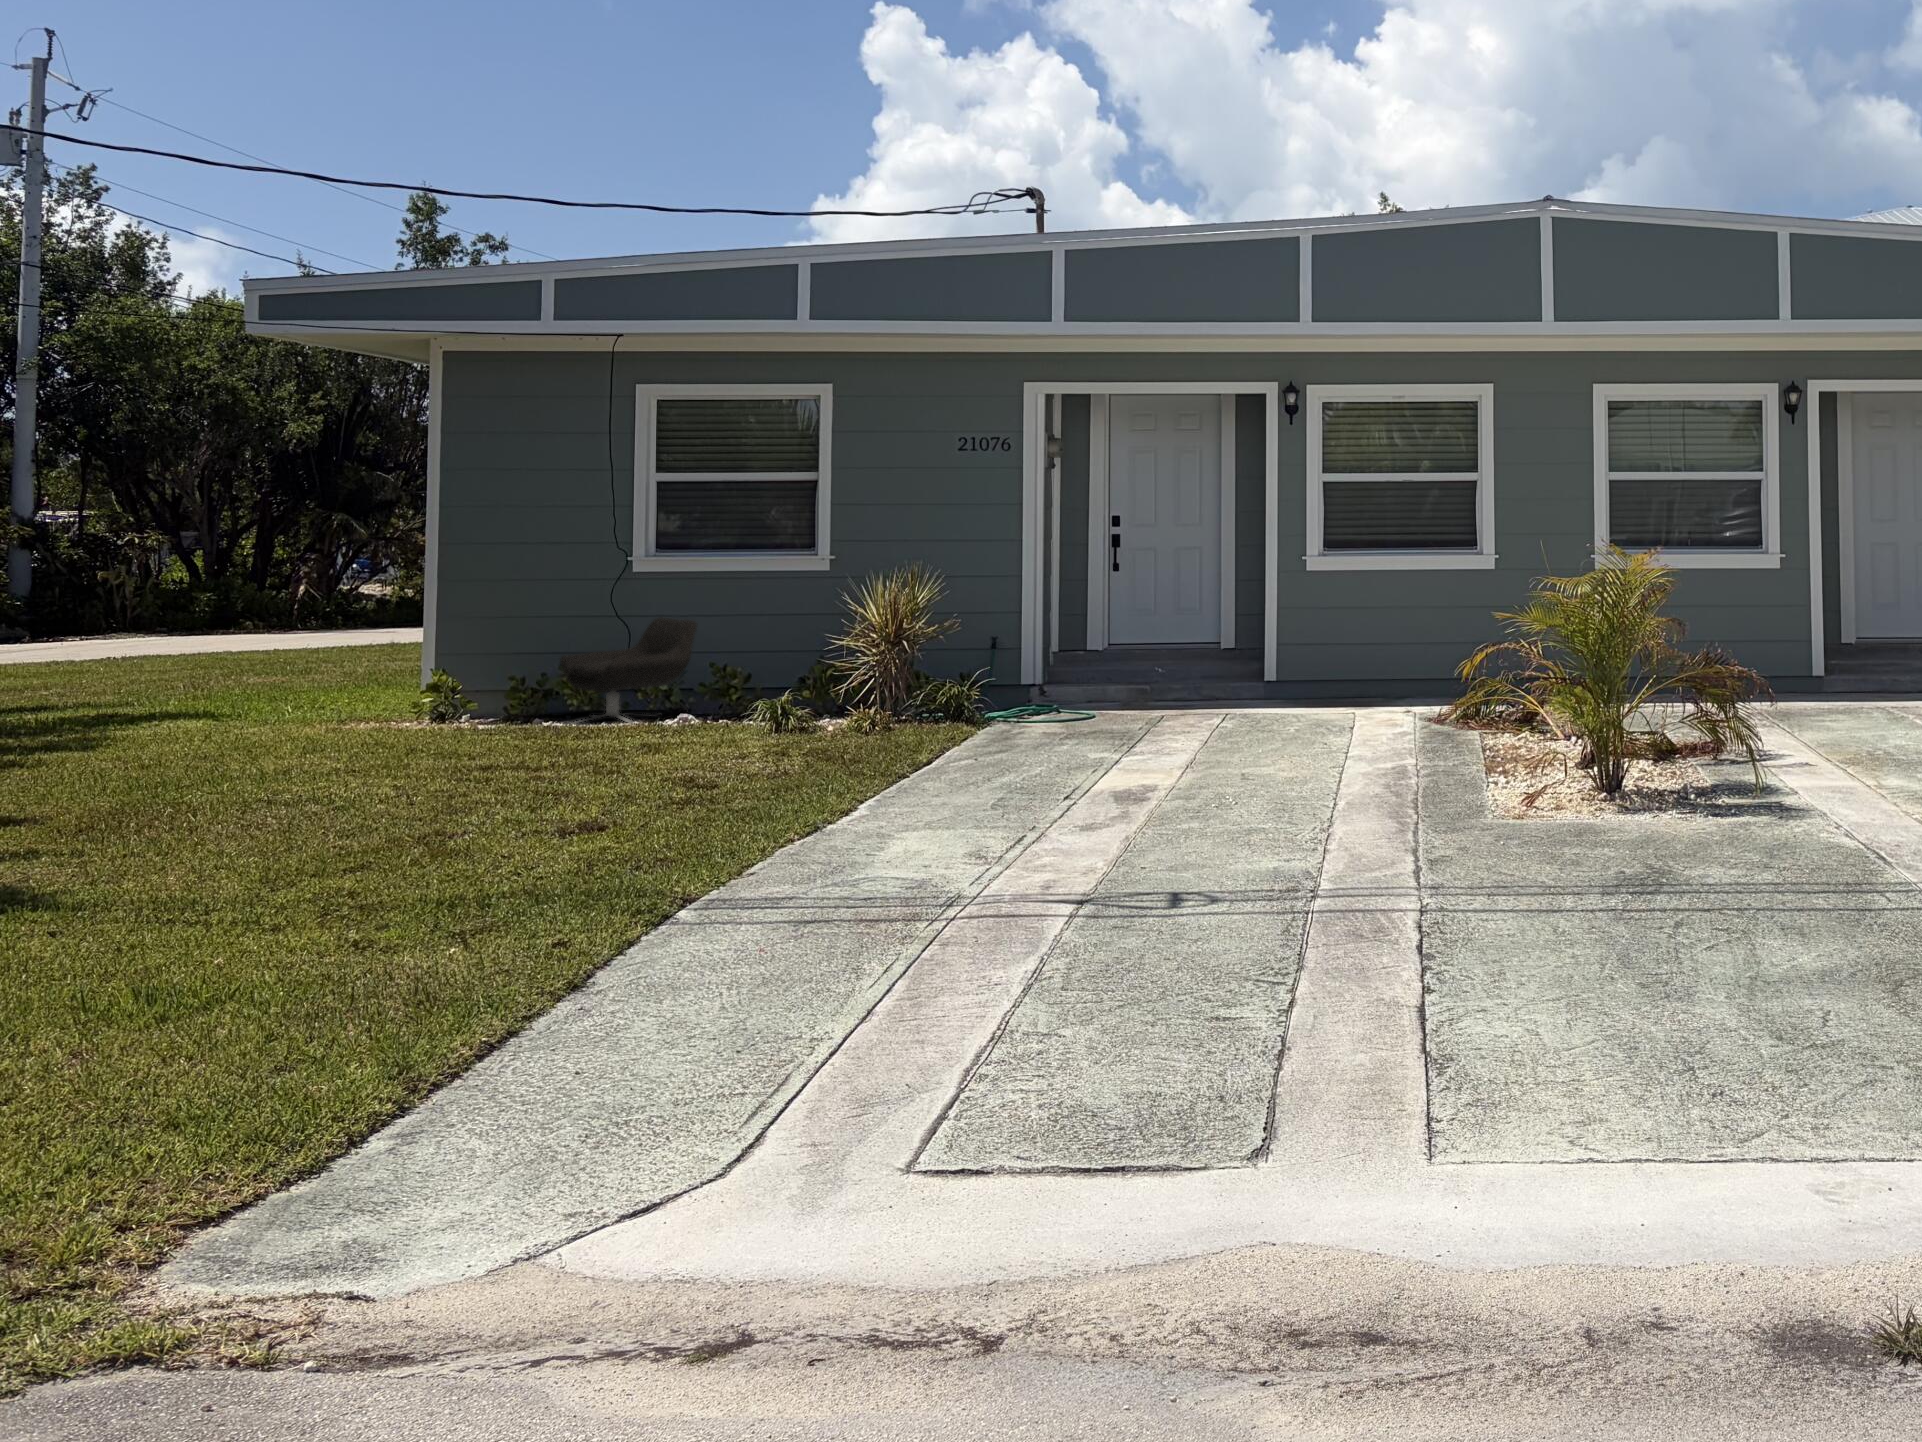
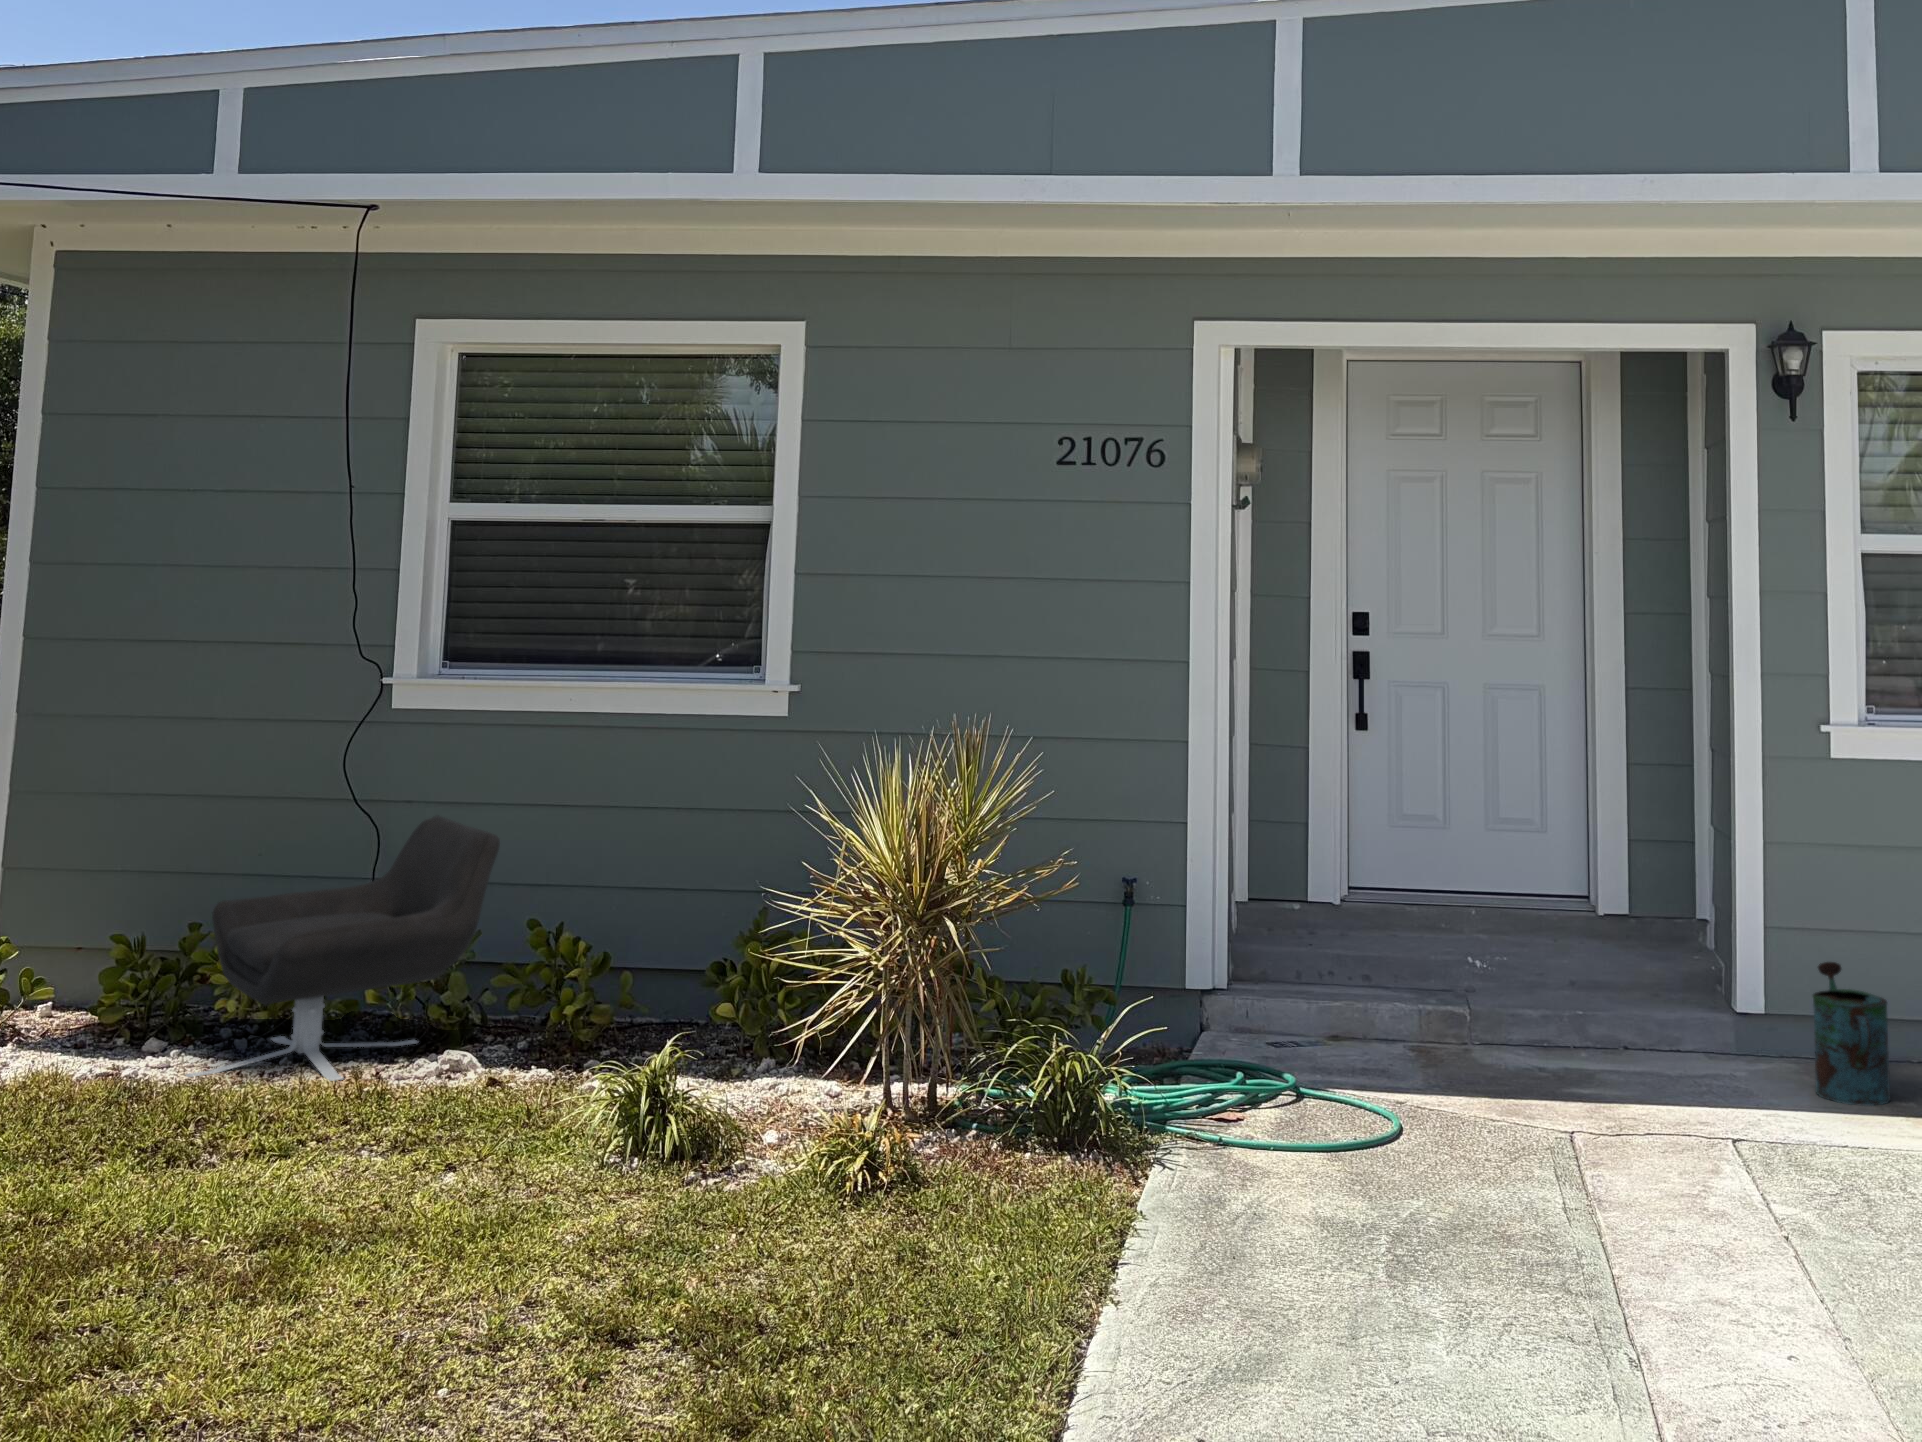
watering can: none [1276,655,1305,706] -> present [1813,962,1890,1106]

